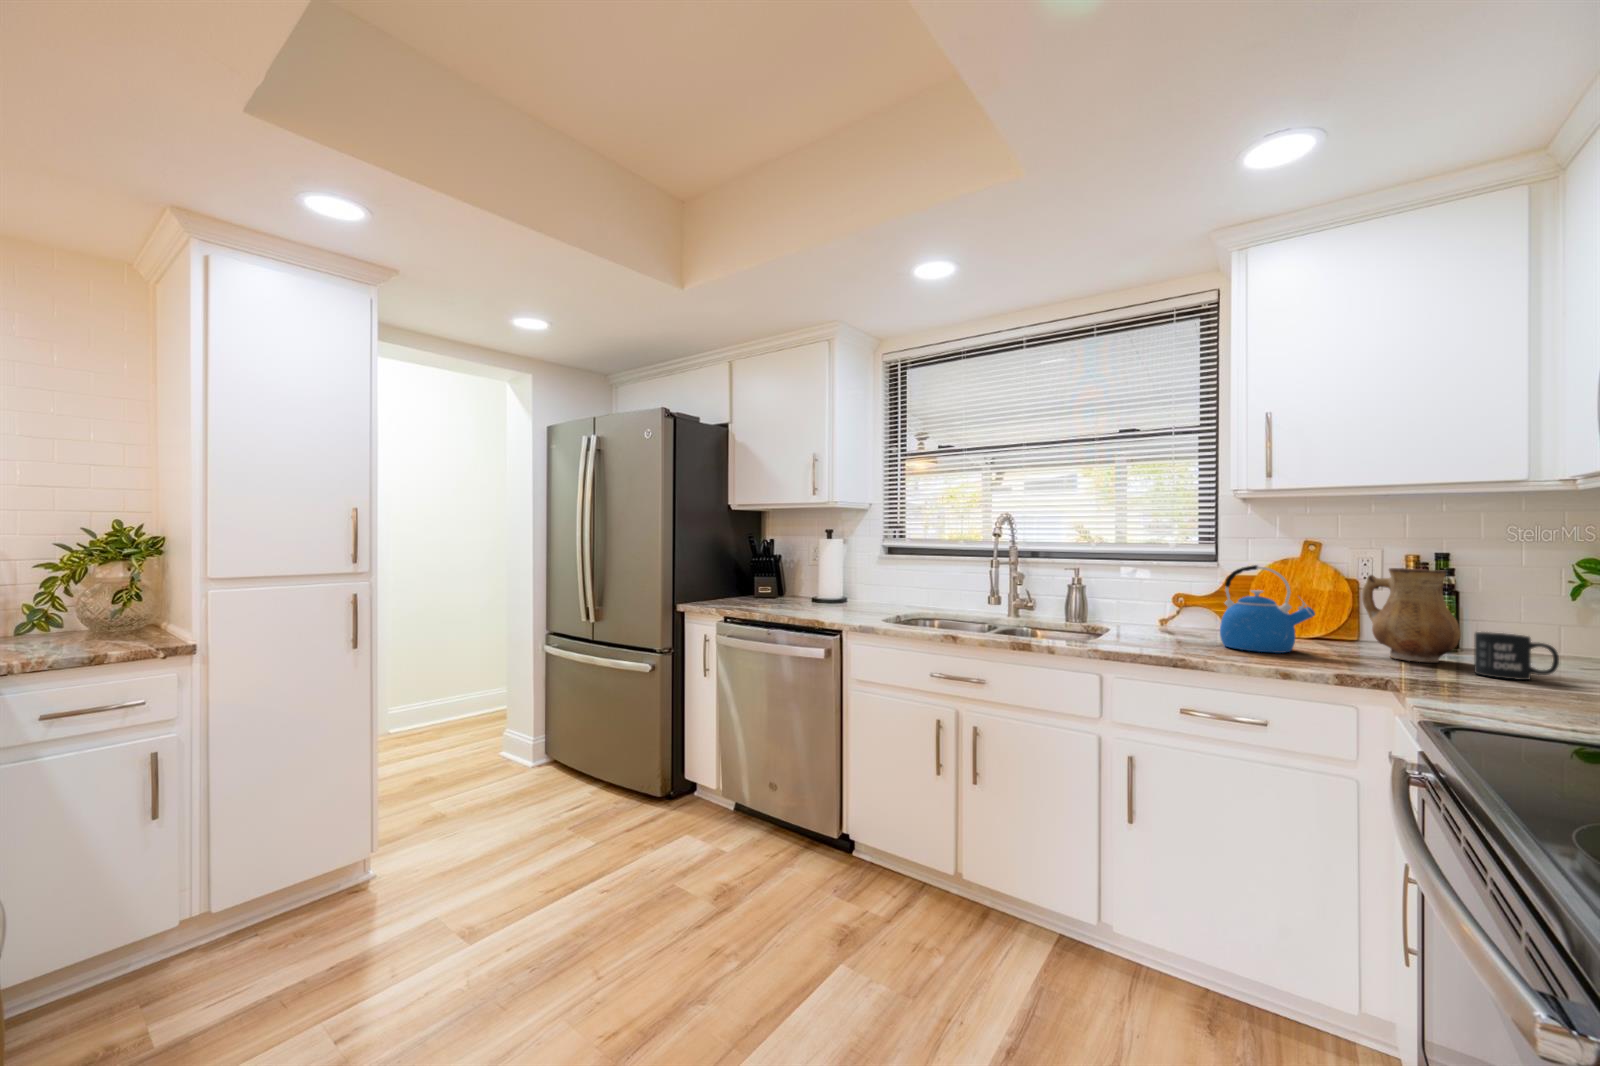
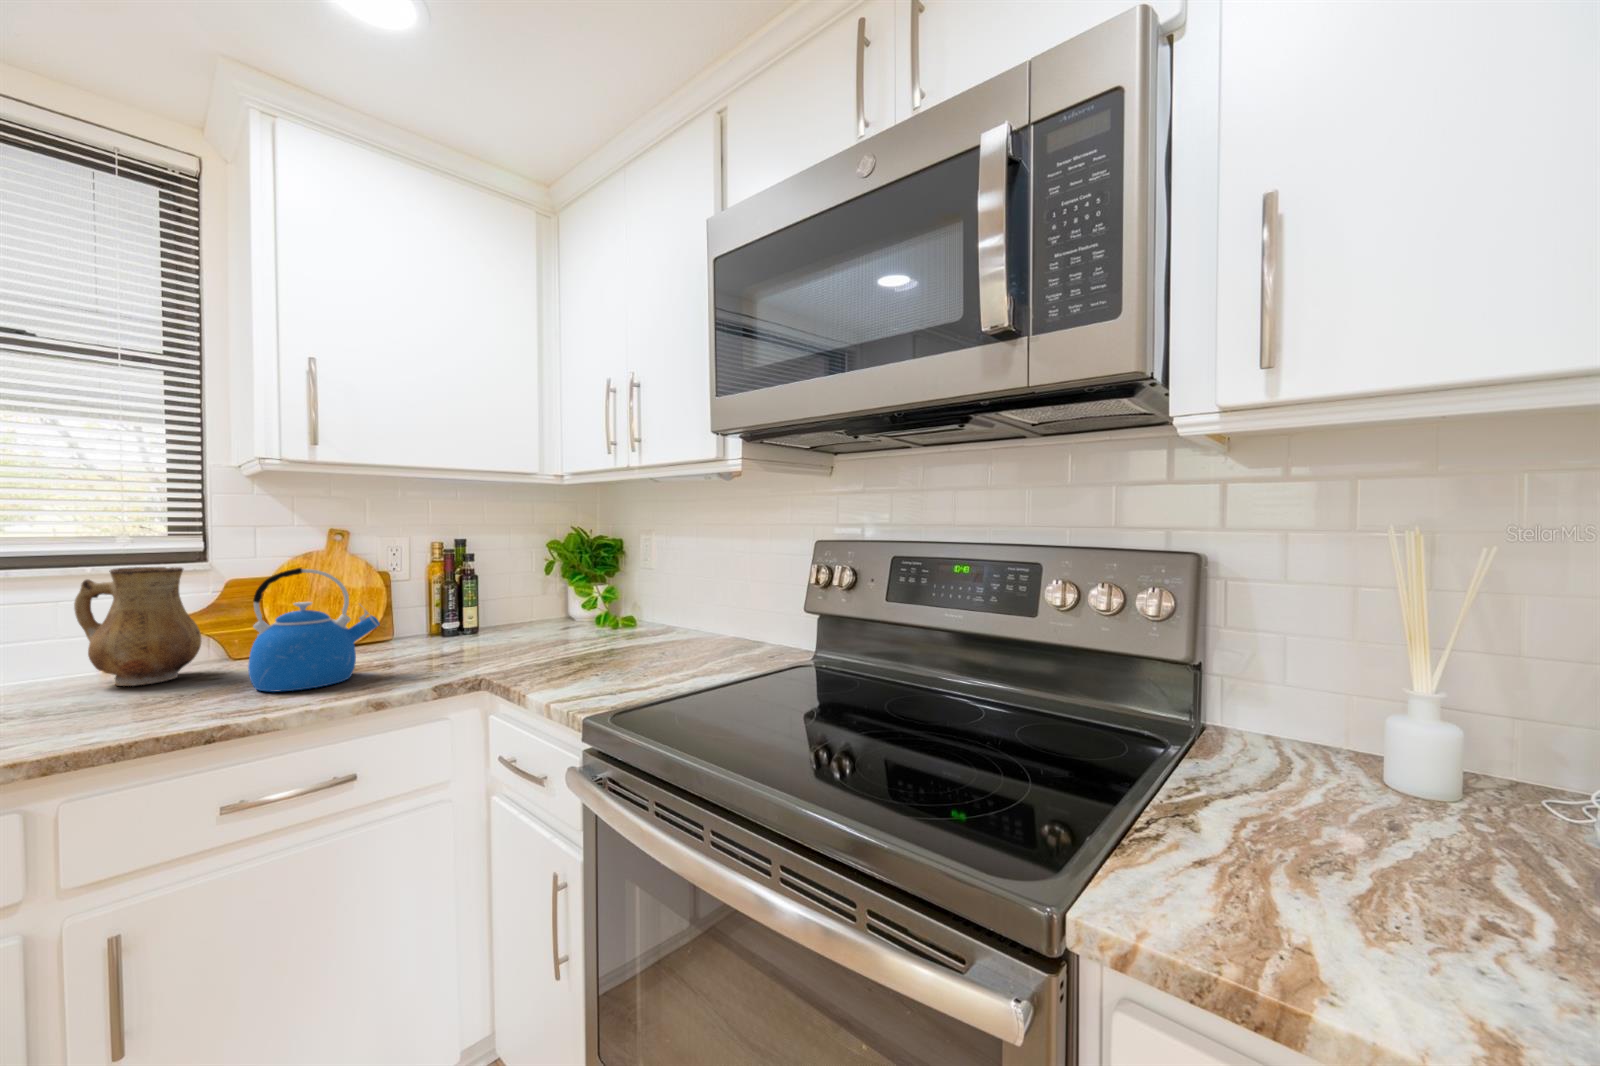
ceramic pitcher: present [1362,568,1461,662] -> present [74,567,202,686]
mug: present [1474,632,1559,680] -> none [528,615,583,659]

